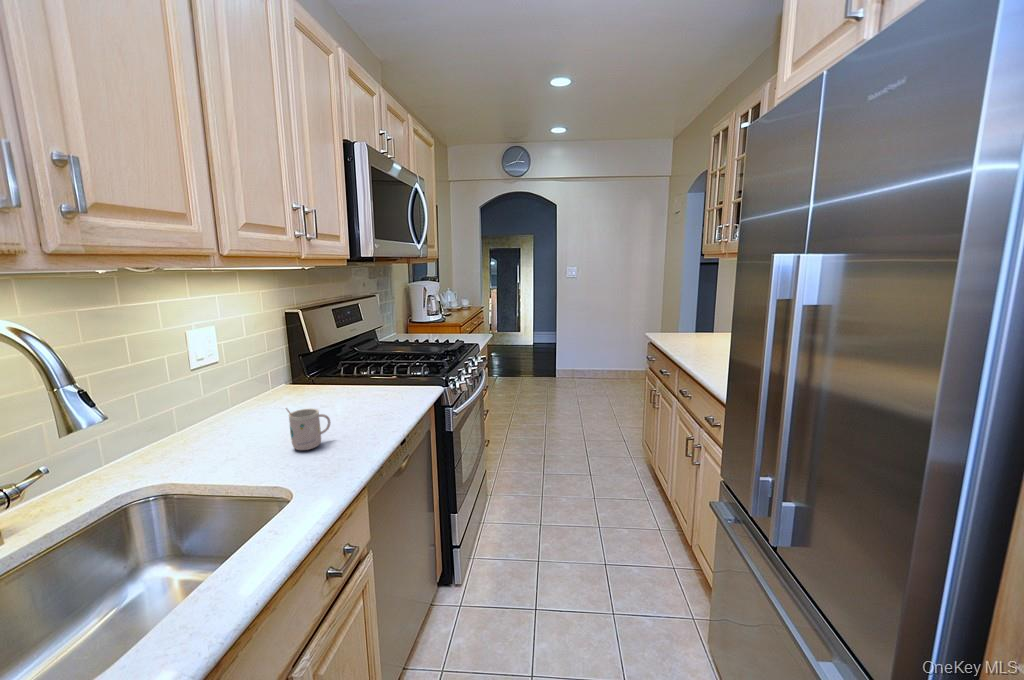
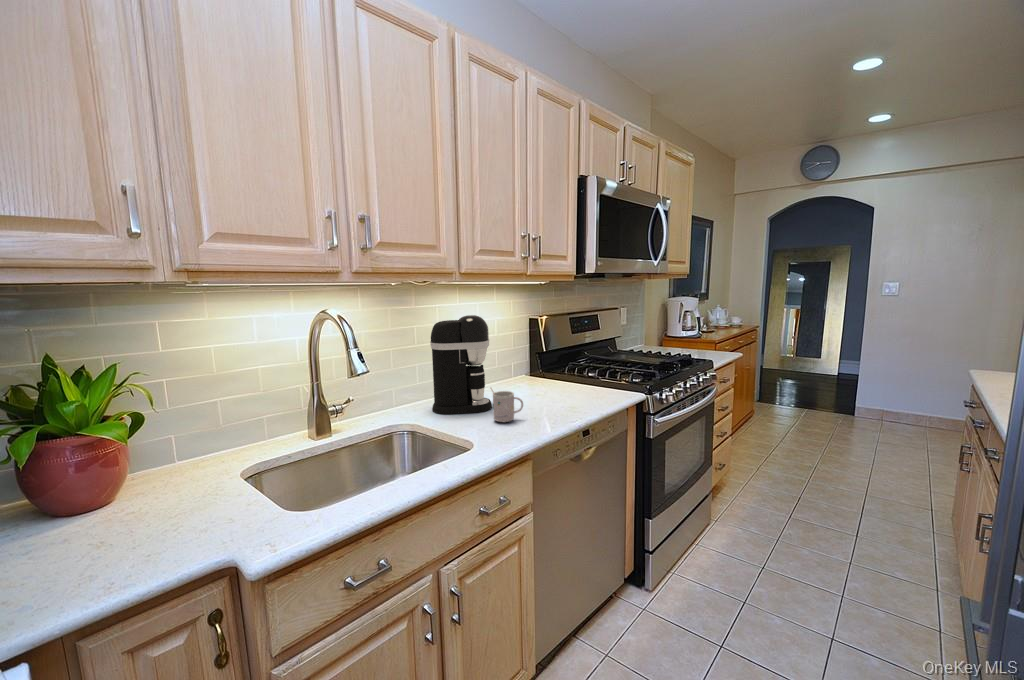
coffee maker: none [167,314,275,460] -> present [430,315,492,414]

